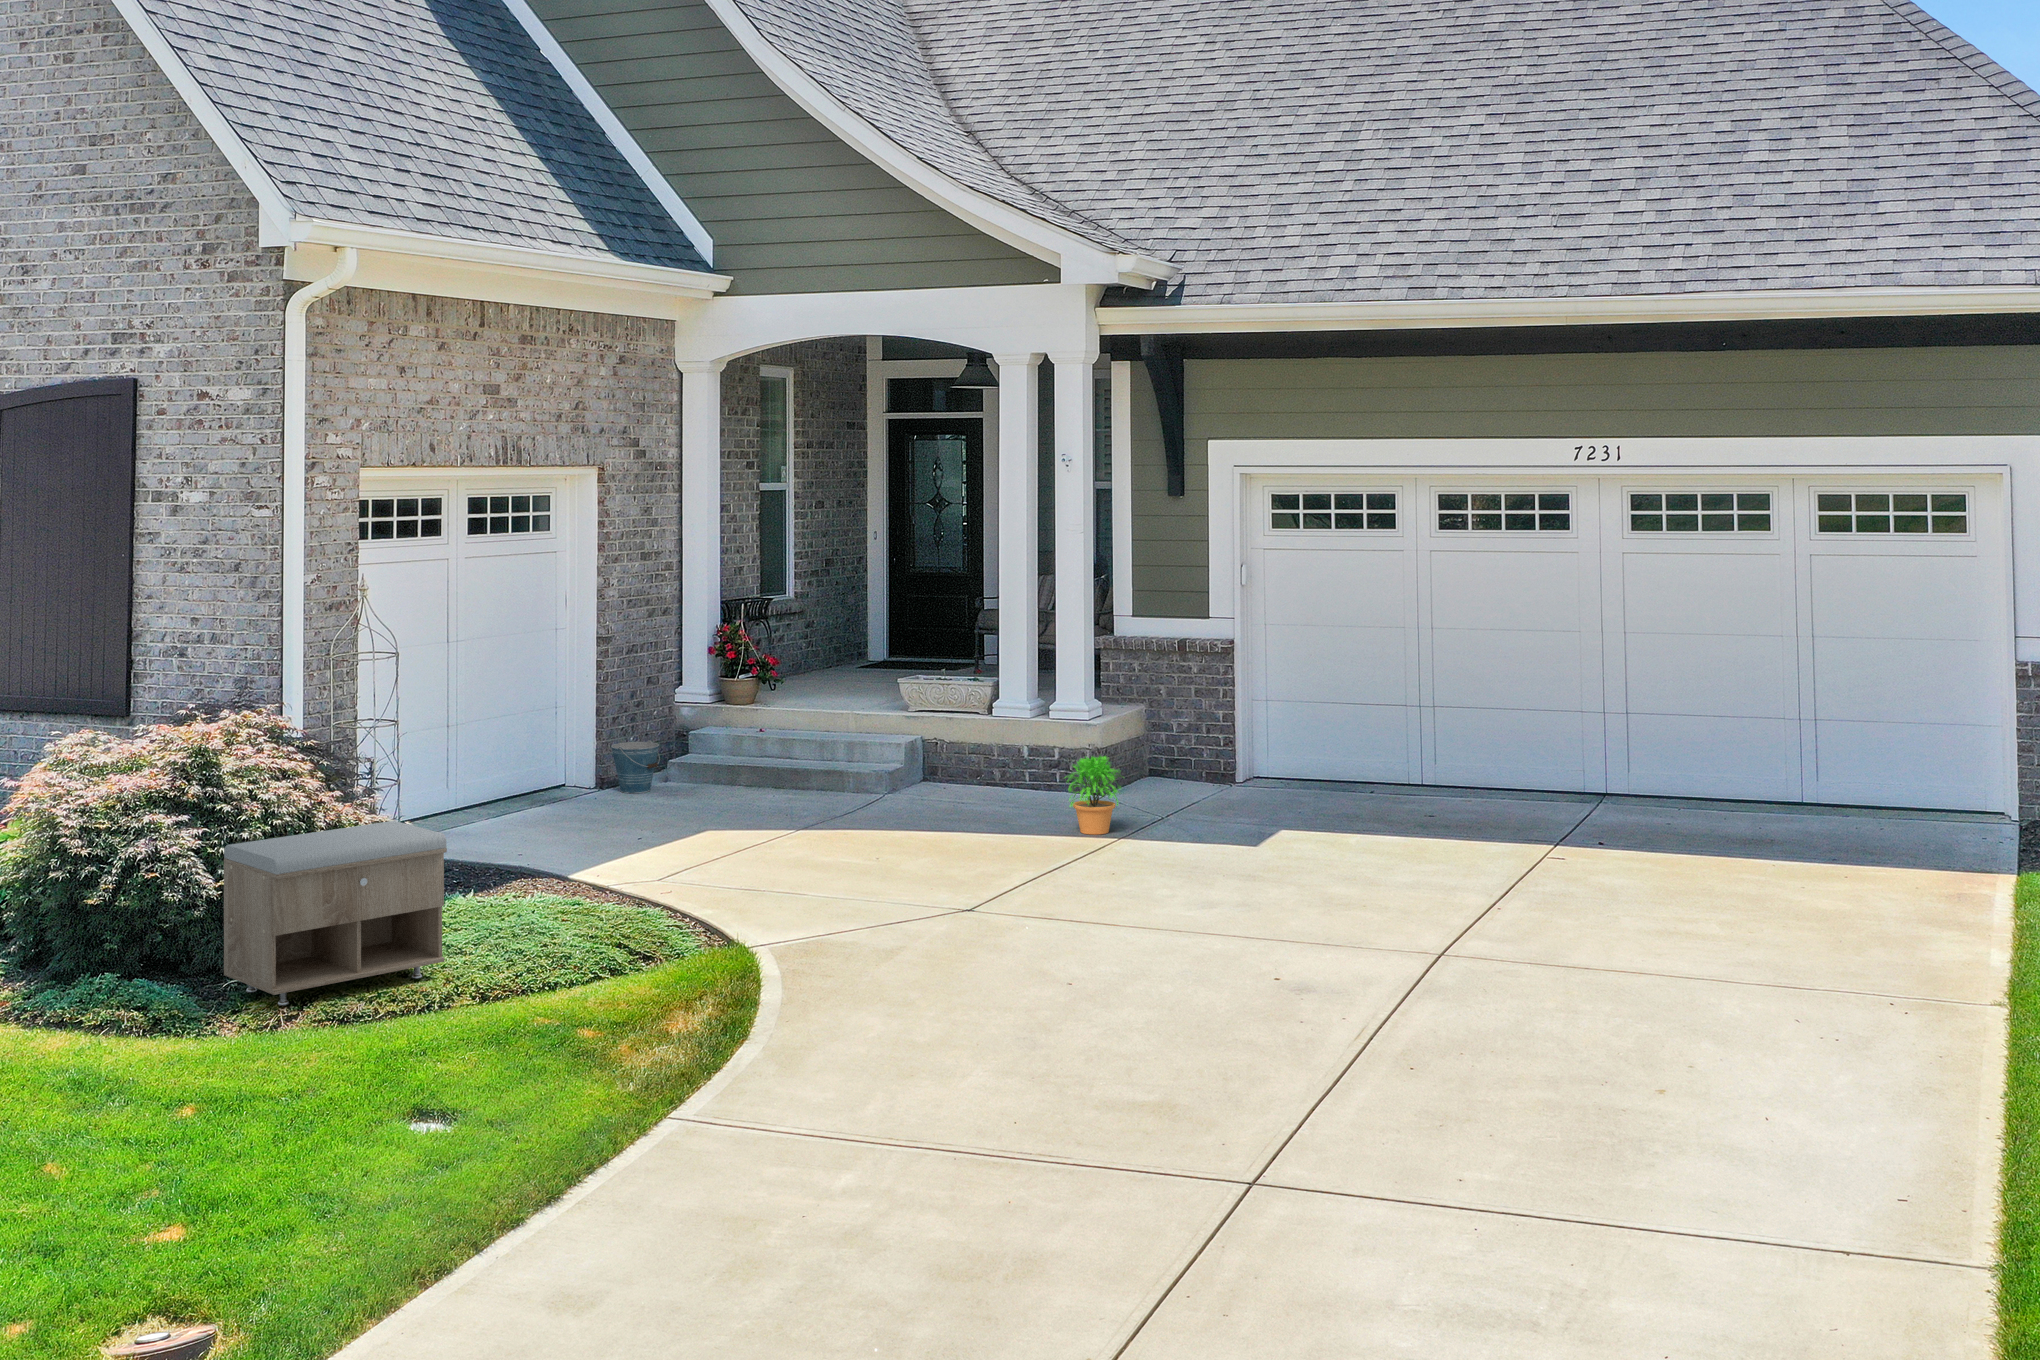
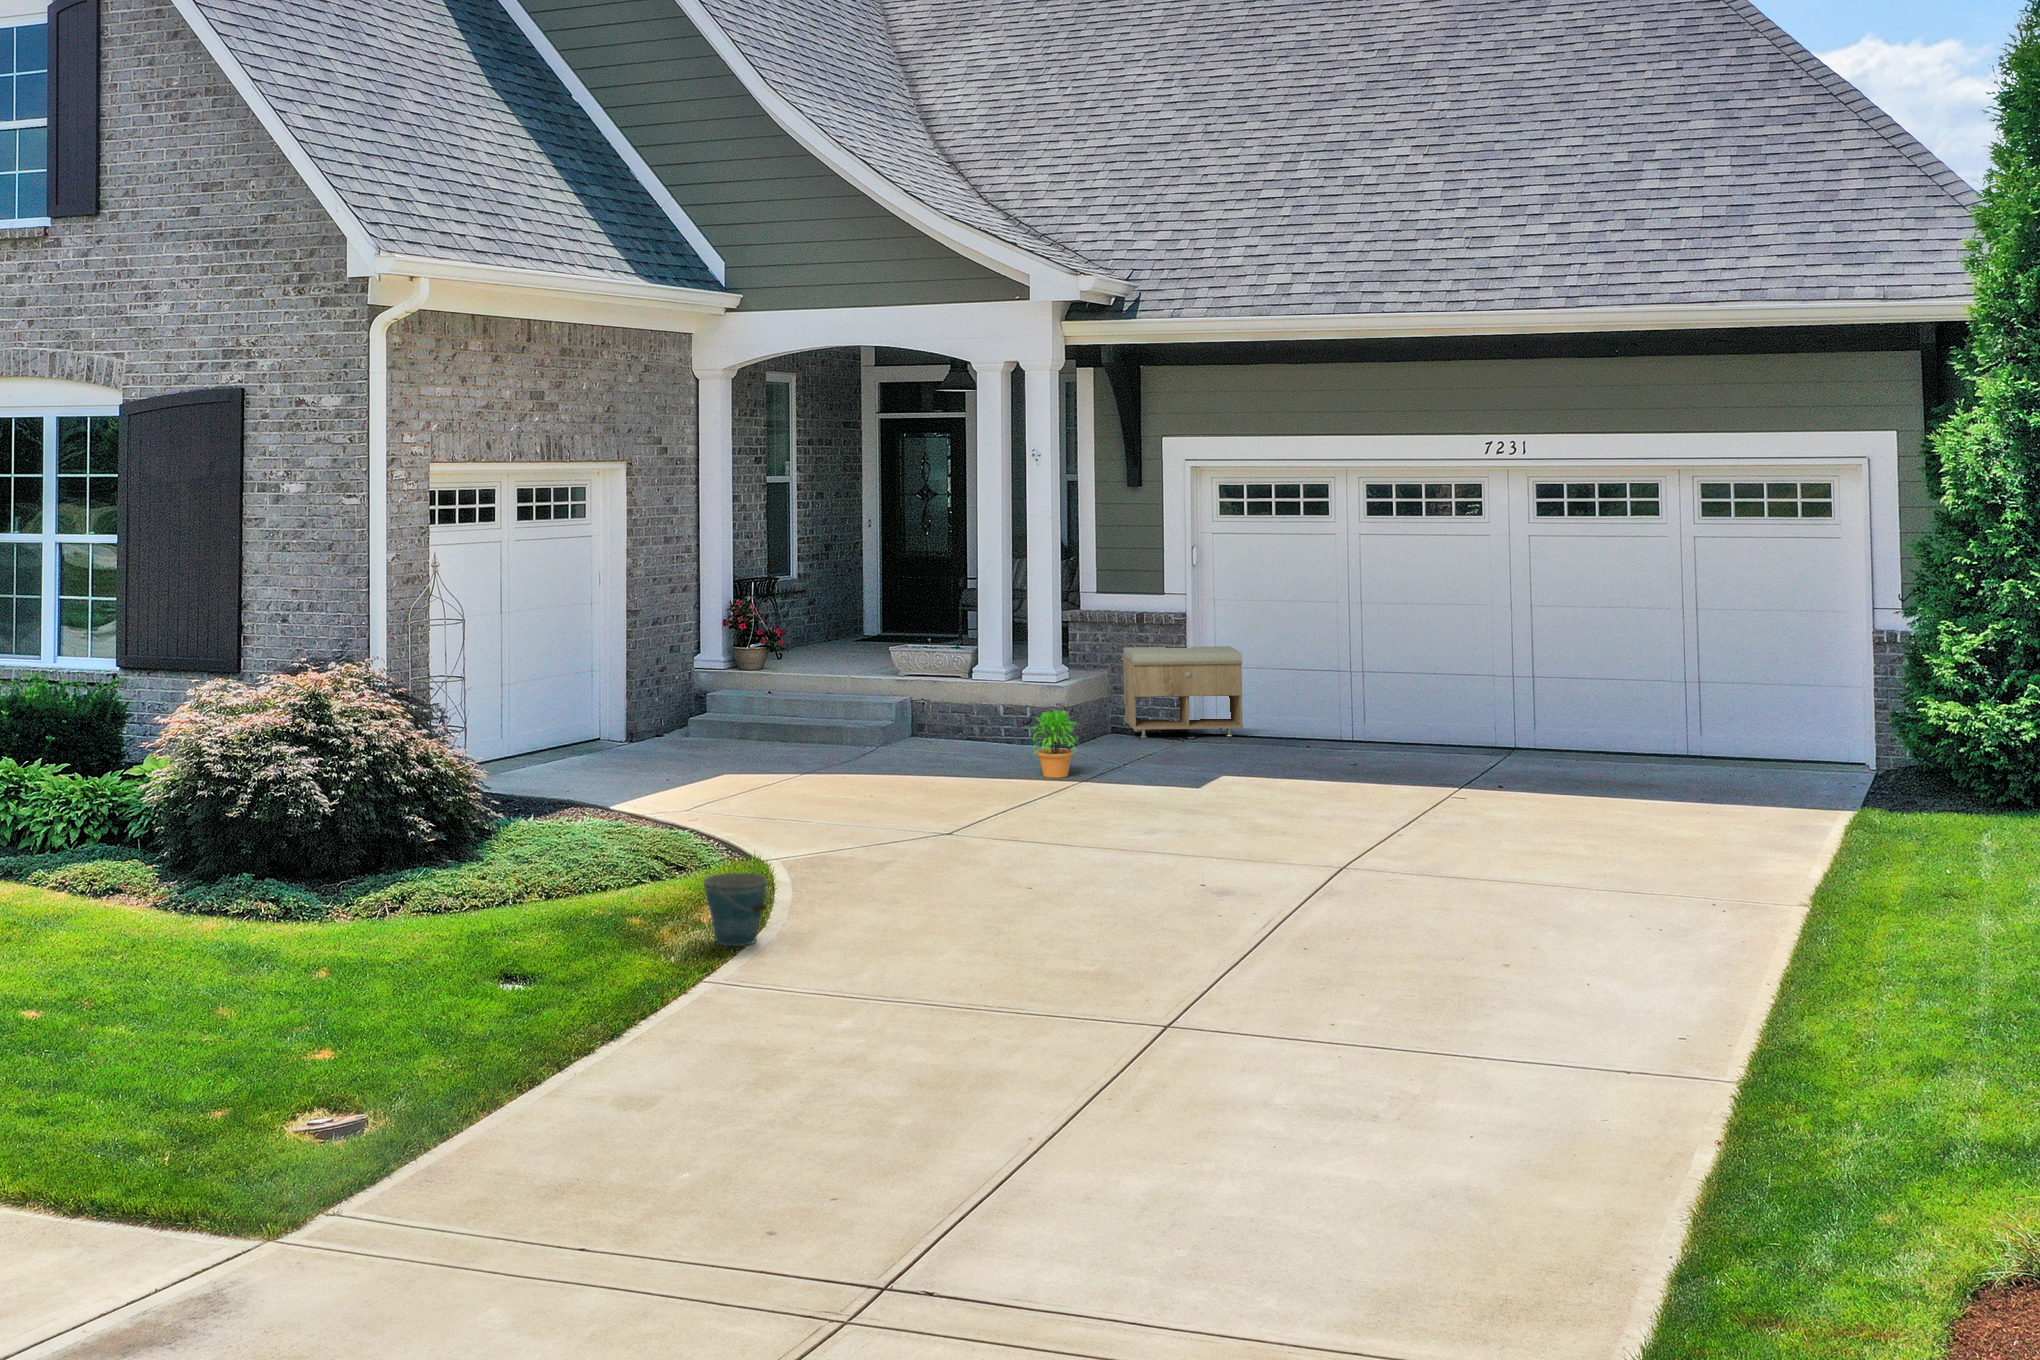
bucket: present [611,740,660,793] -> present [703,872,768,946]
storage bench: present [224,821,447,1005] -> present [1123,646,1243,738]

